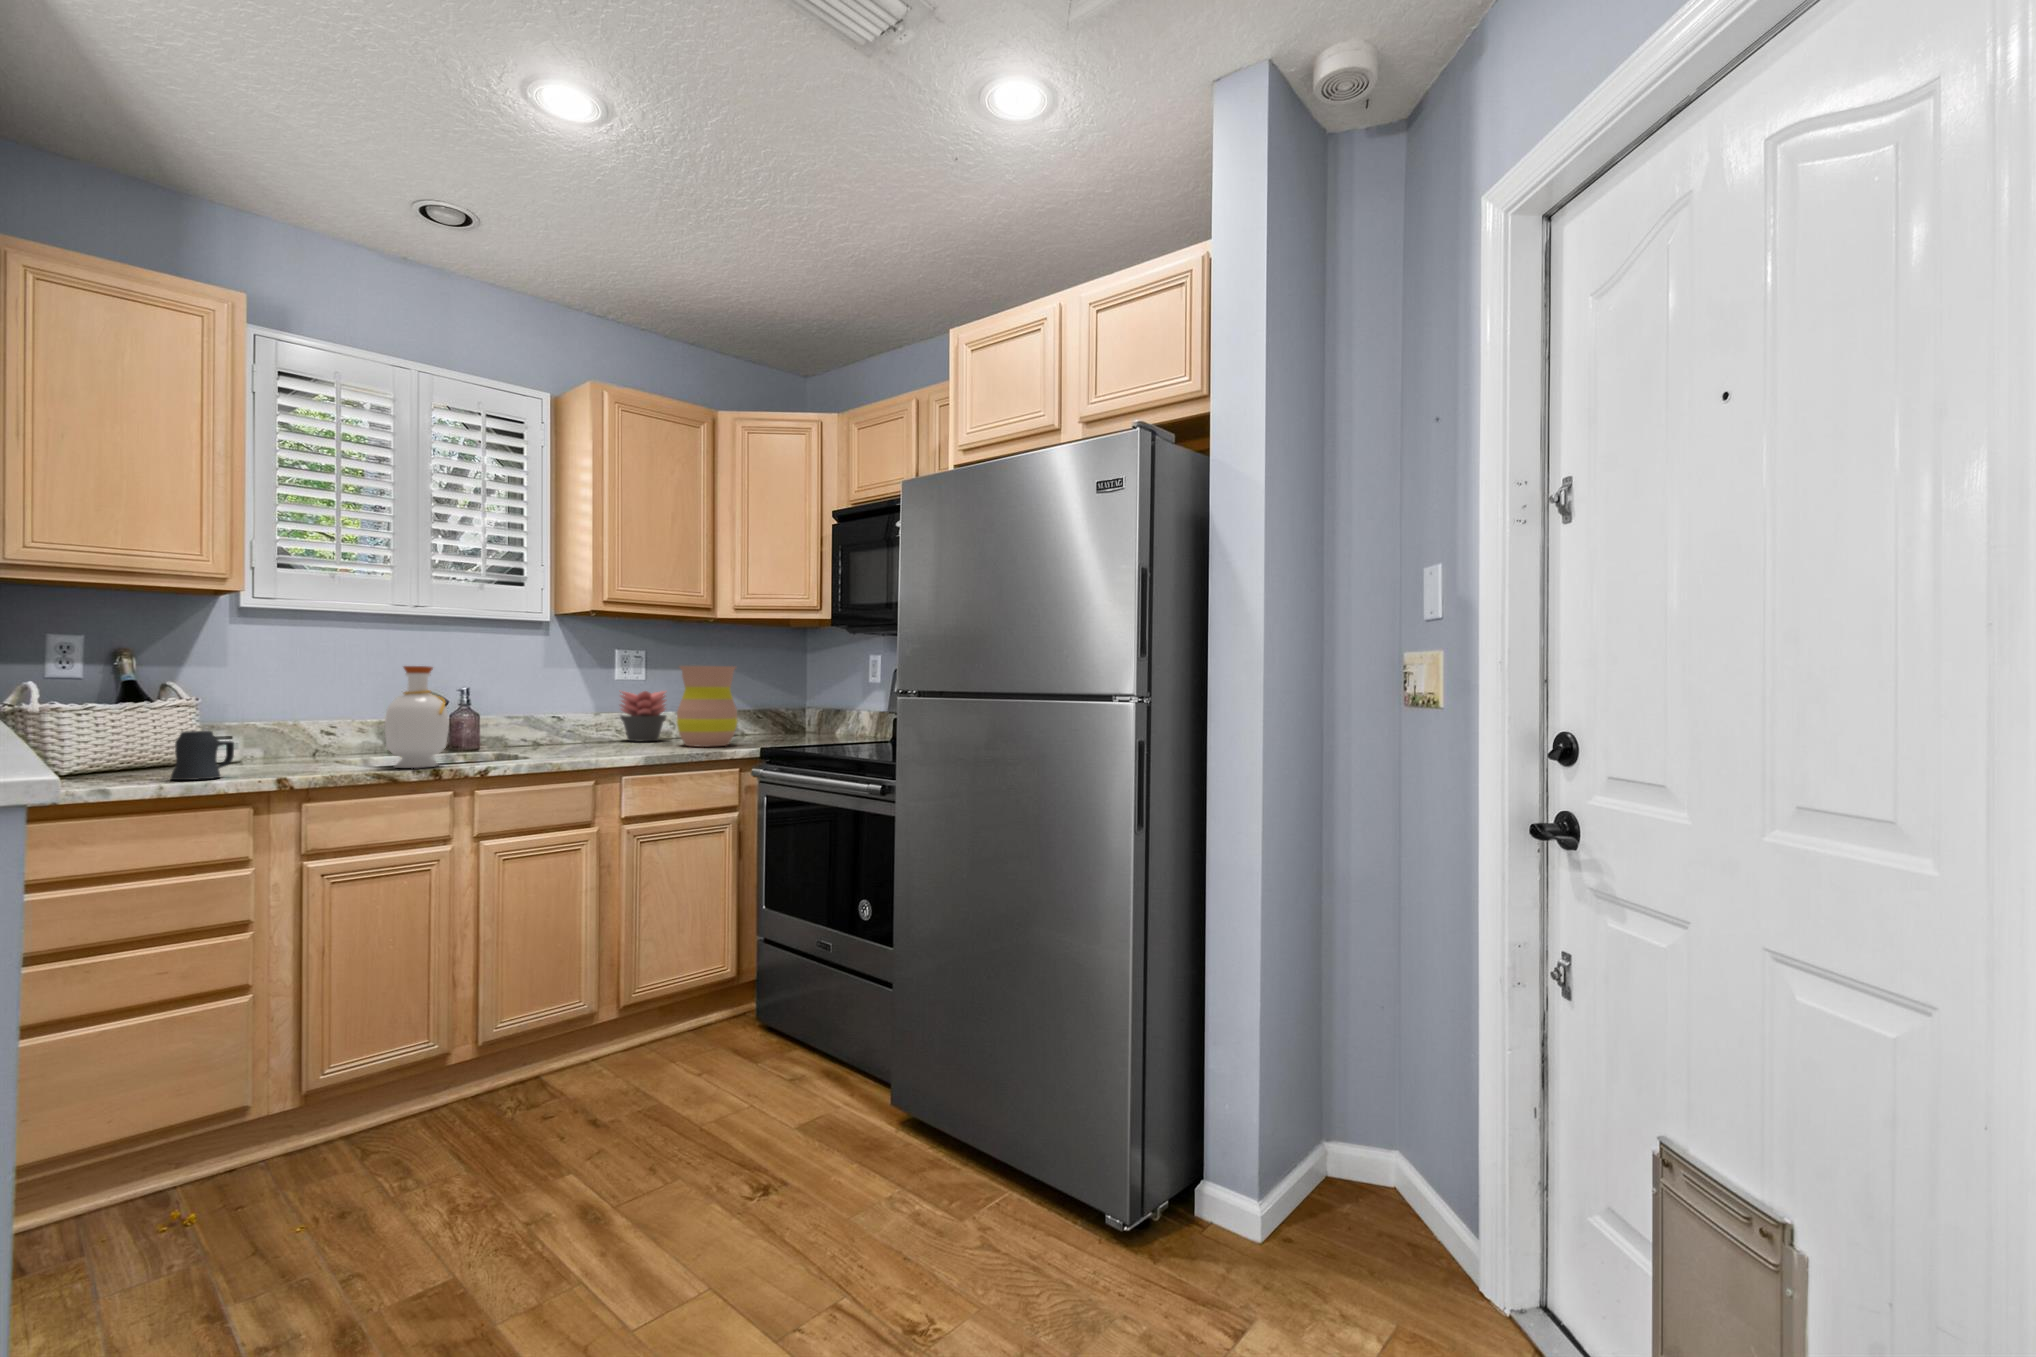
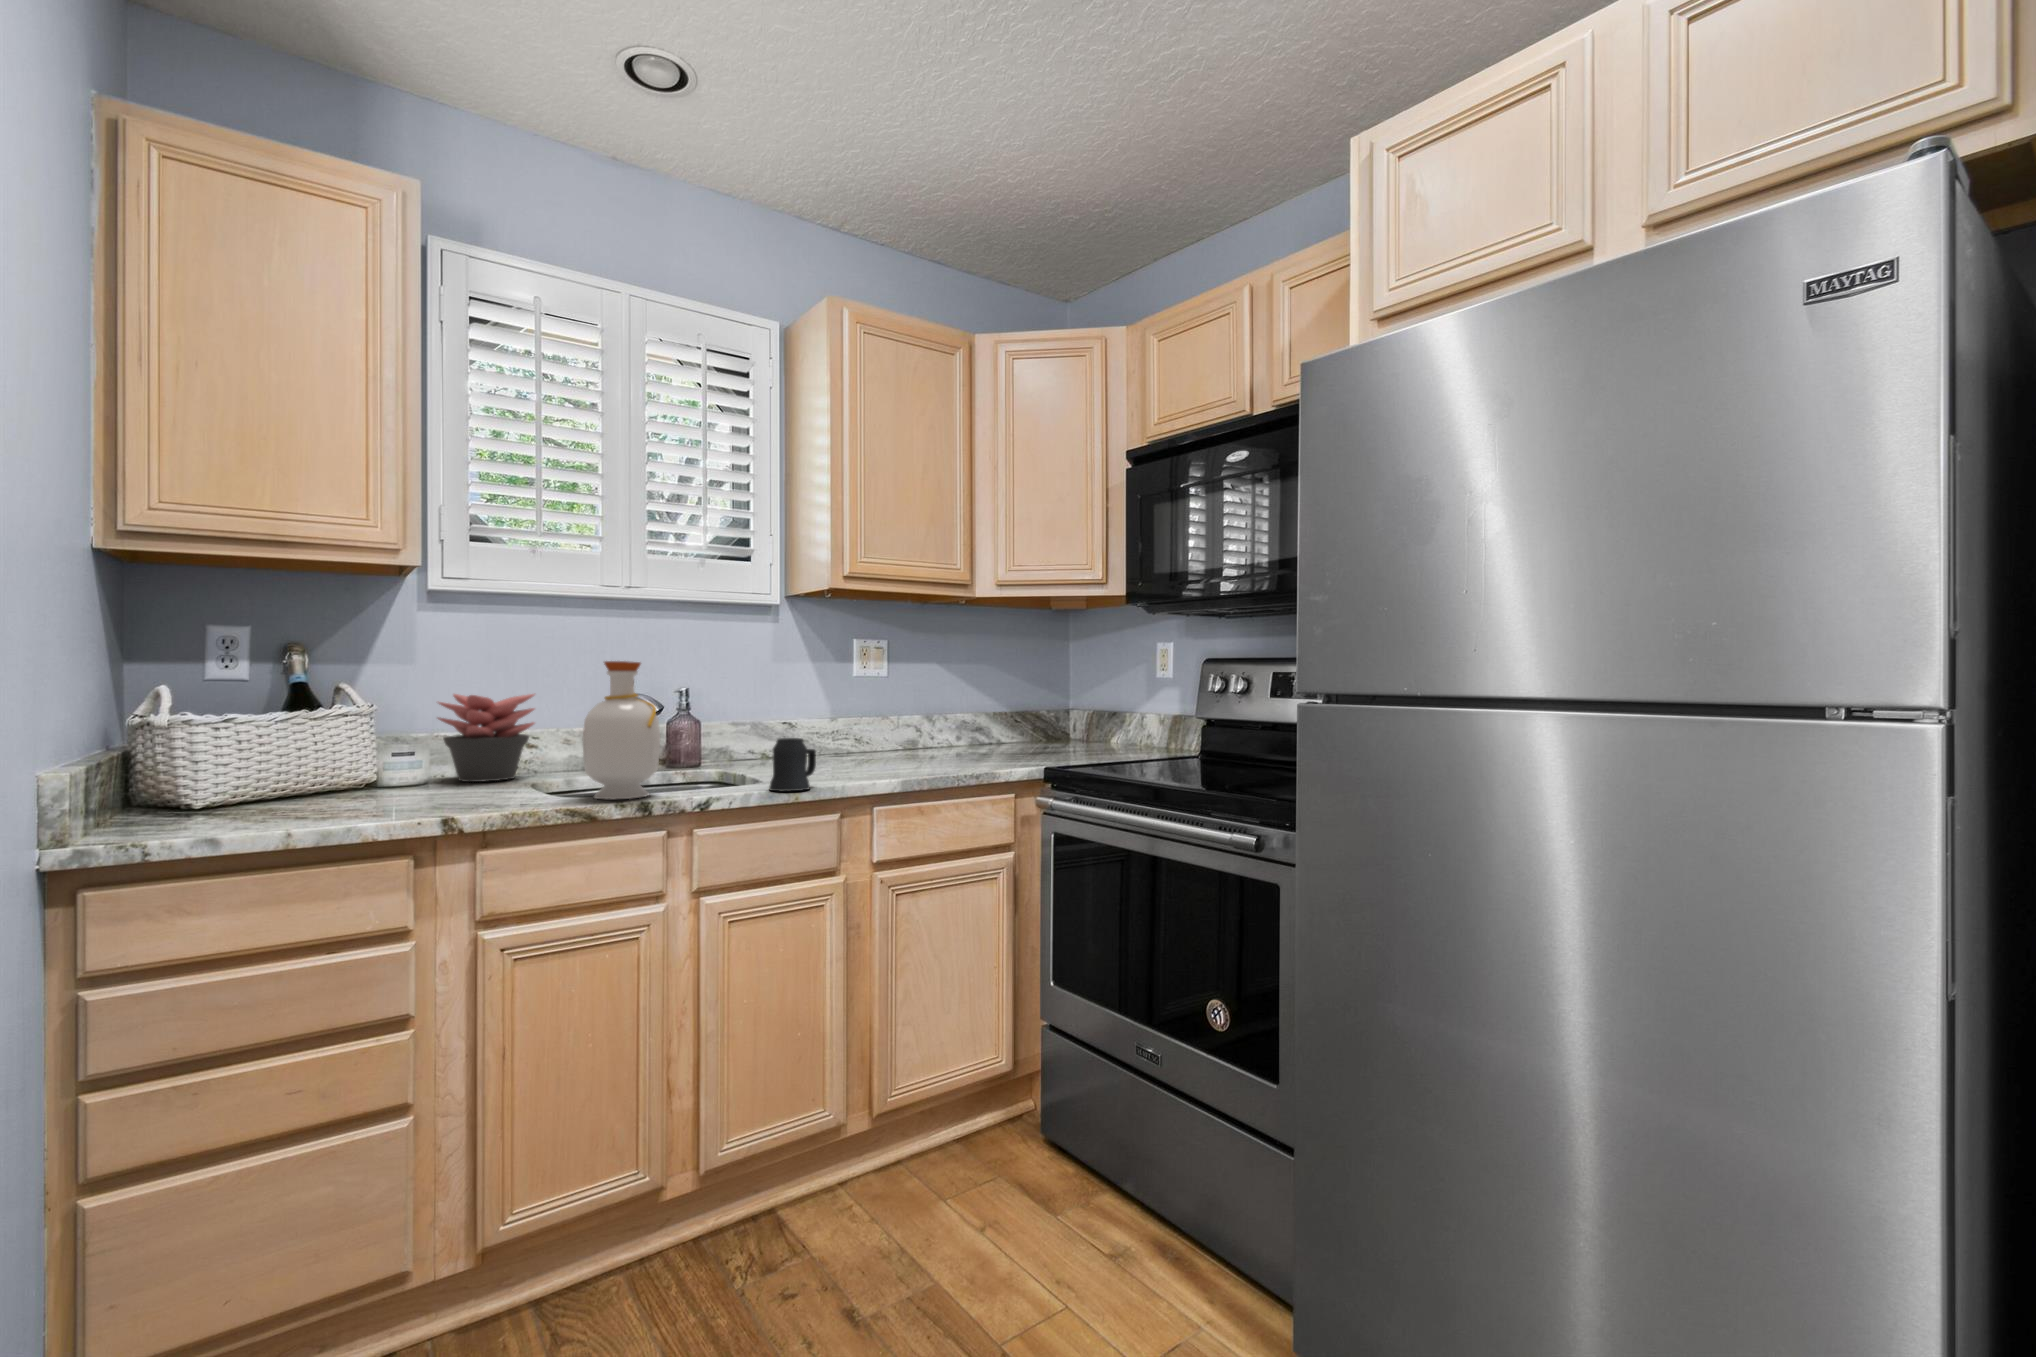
vase: present [676,666,738,747] -> none [930,659,1003,762]
succulent plant: present [620,691,666,742] -> present [438,694,534,782]
mug: present [170,731,234,780] -> present [769,738,816,791]

